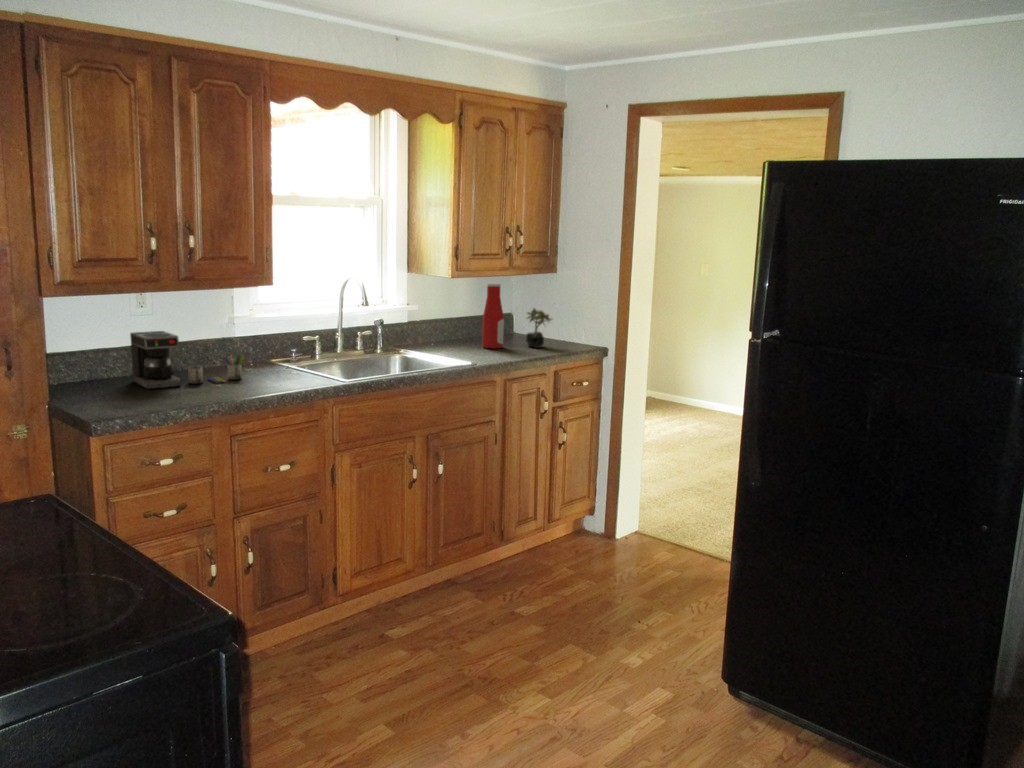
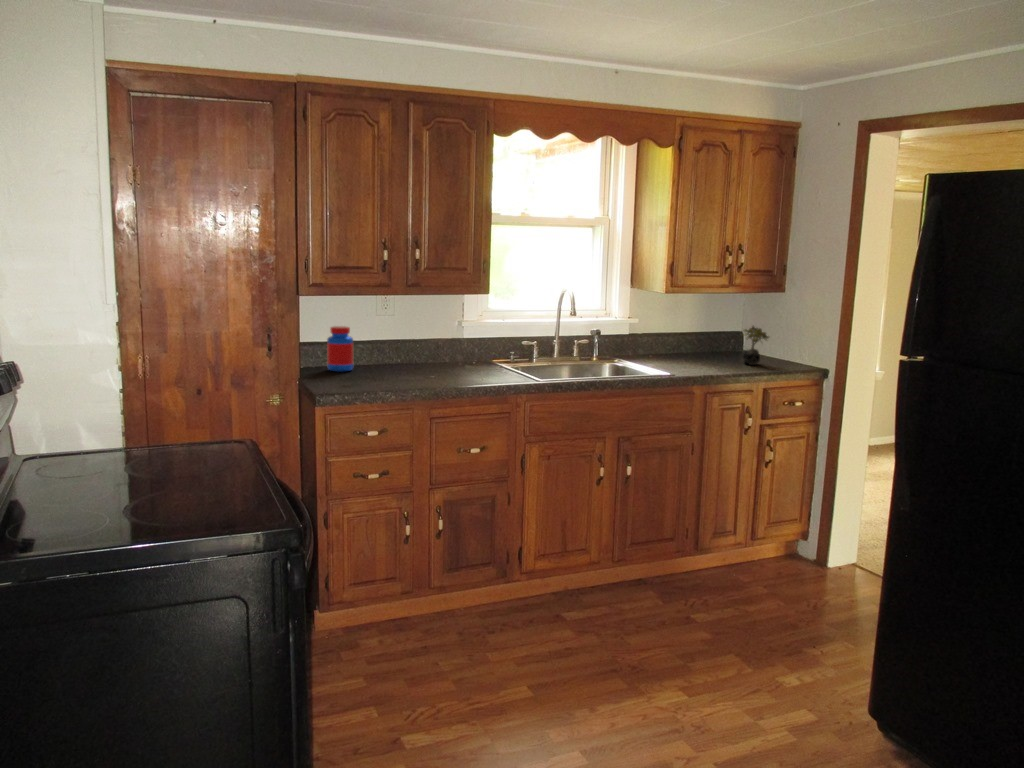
bottle: present [482,283,504,348] -> none [696,299,719,363]
coffee maker: present [130,331,244,389] -> none [371,328,459,375]
jar: none [75,332,112,389] -> present [327,326,353,372]

